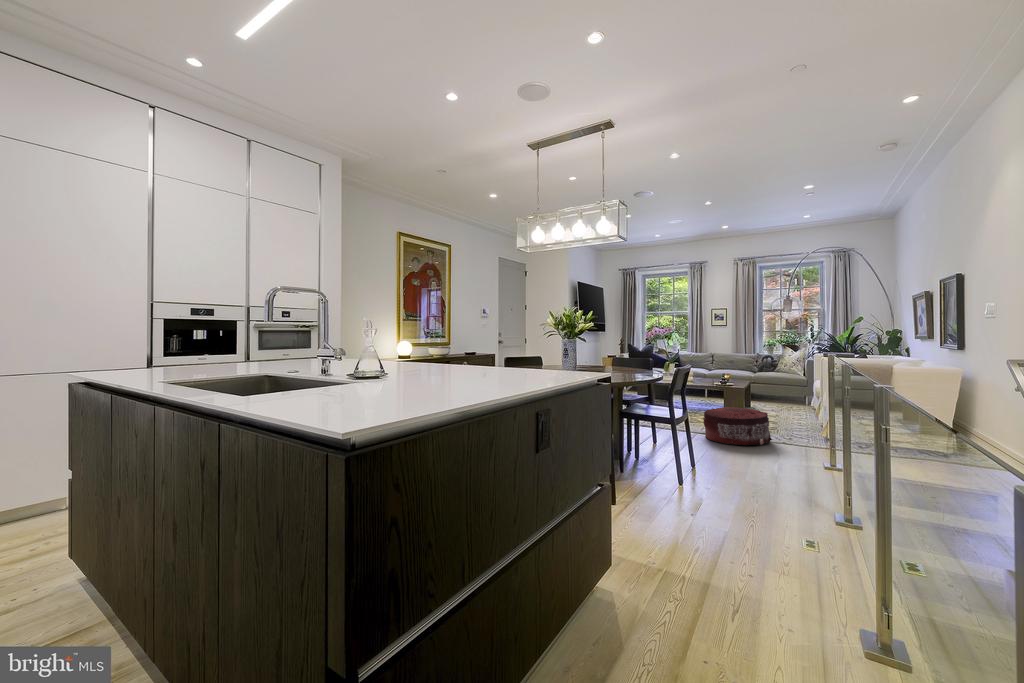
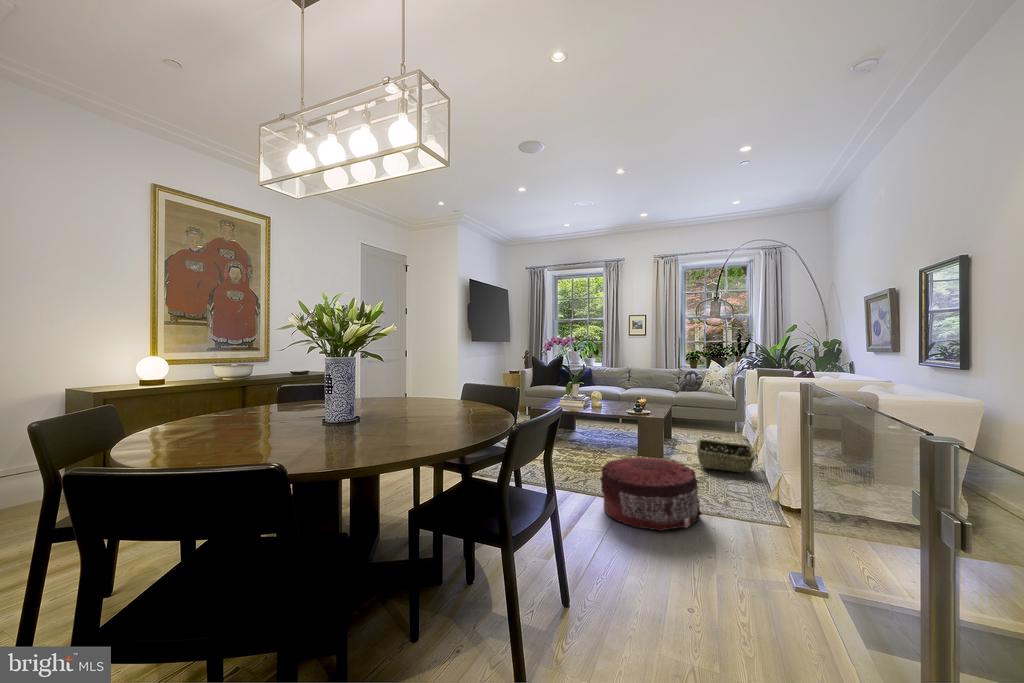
woven basket: none [770,403,814,425] -> present [697,439,755,473]

